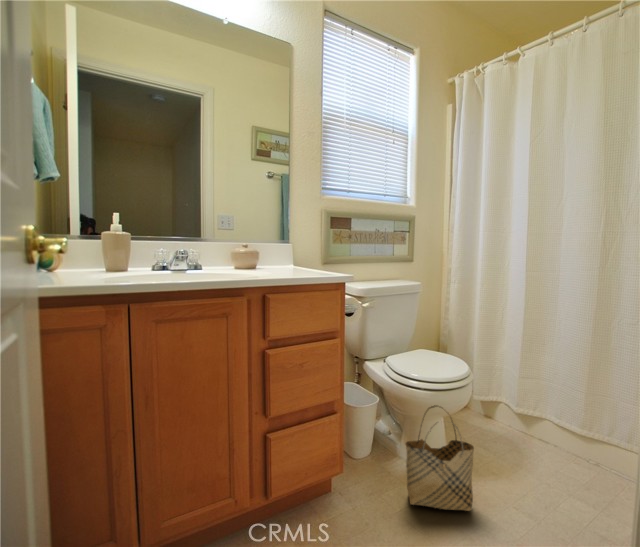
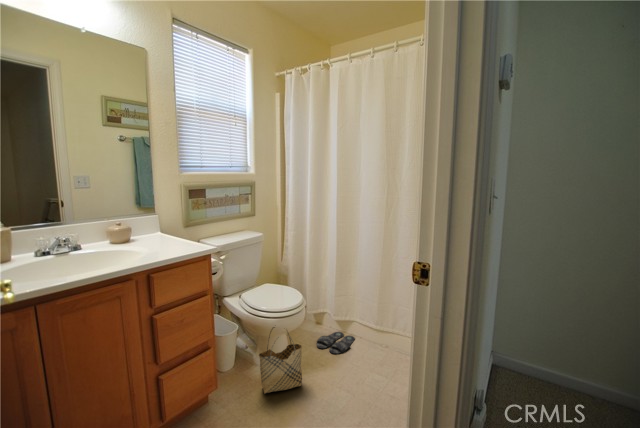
slippers: none [496,442,566,478] -> present [317,332,355,354]

